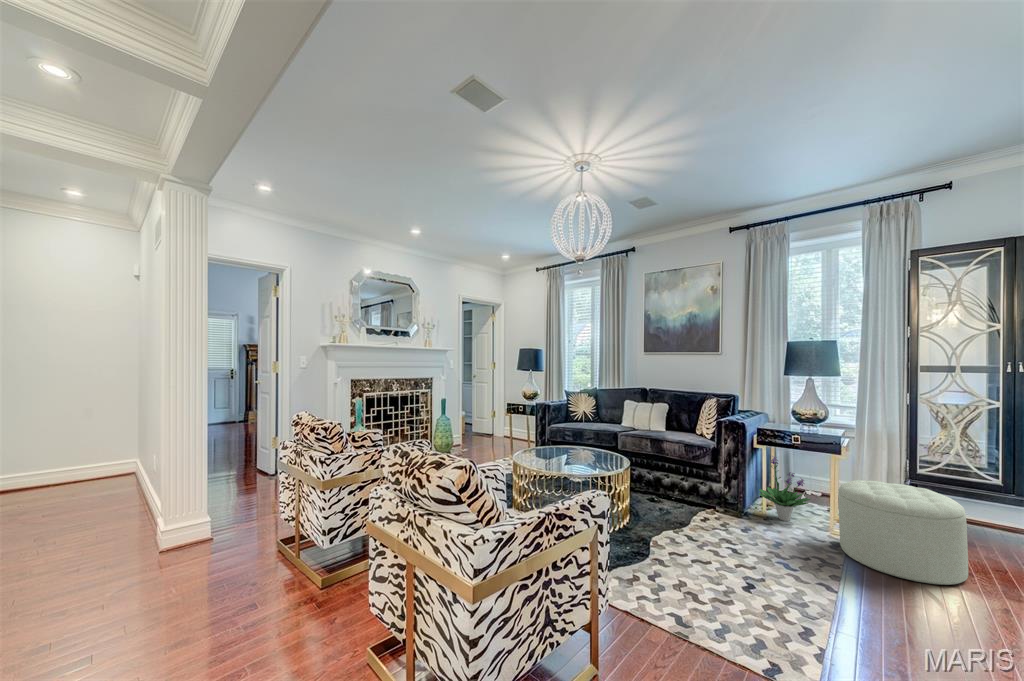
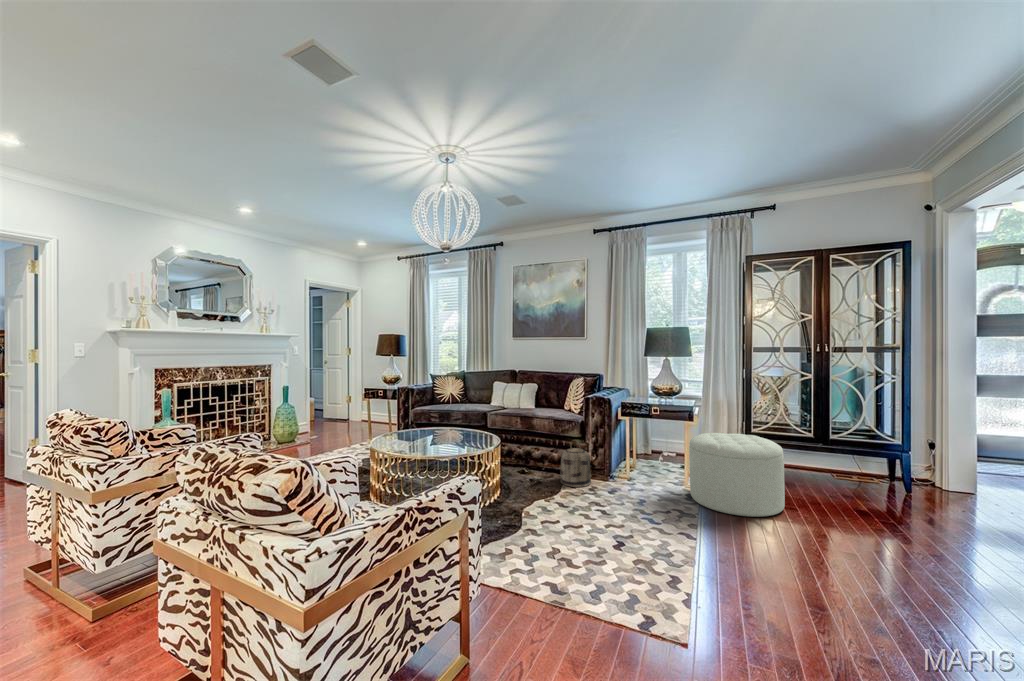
potted plant: present [759,456,810,521] -> none [622,419,667,479]
basket: none [689,472,723,520] -> present [561,444,591,487]

